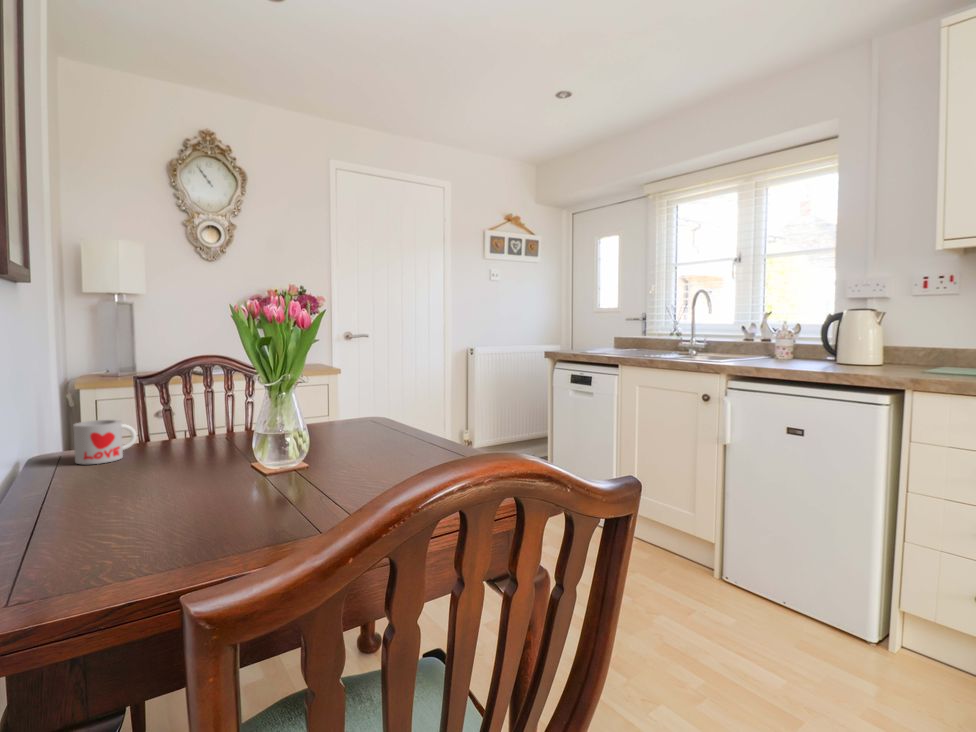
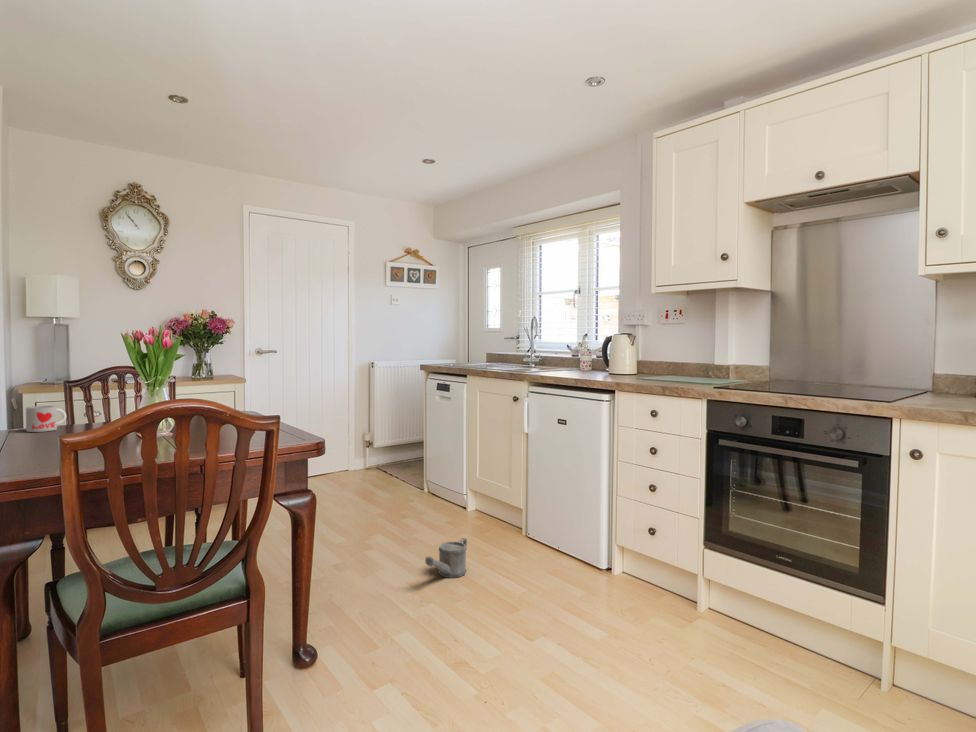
watering can: none [647,593,690,658] -> present [425,538,467,578]

